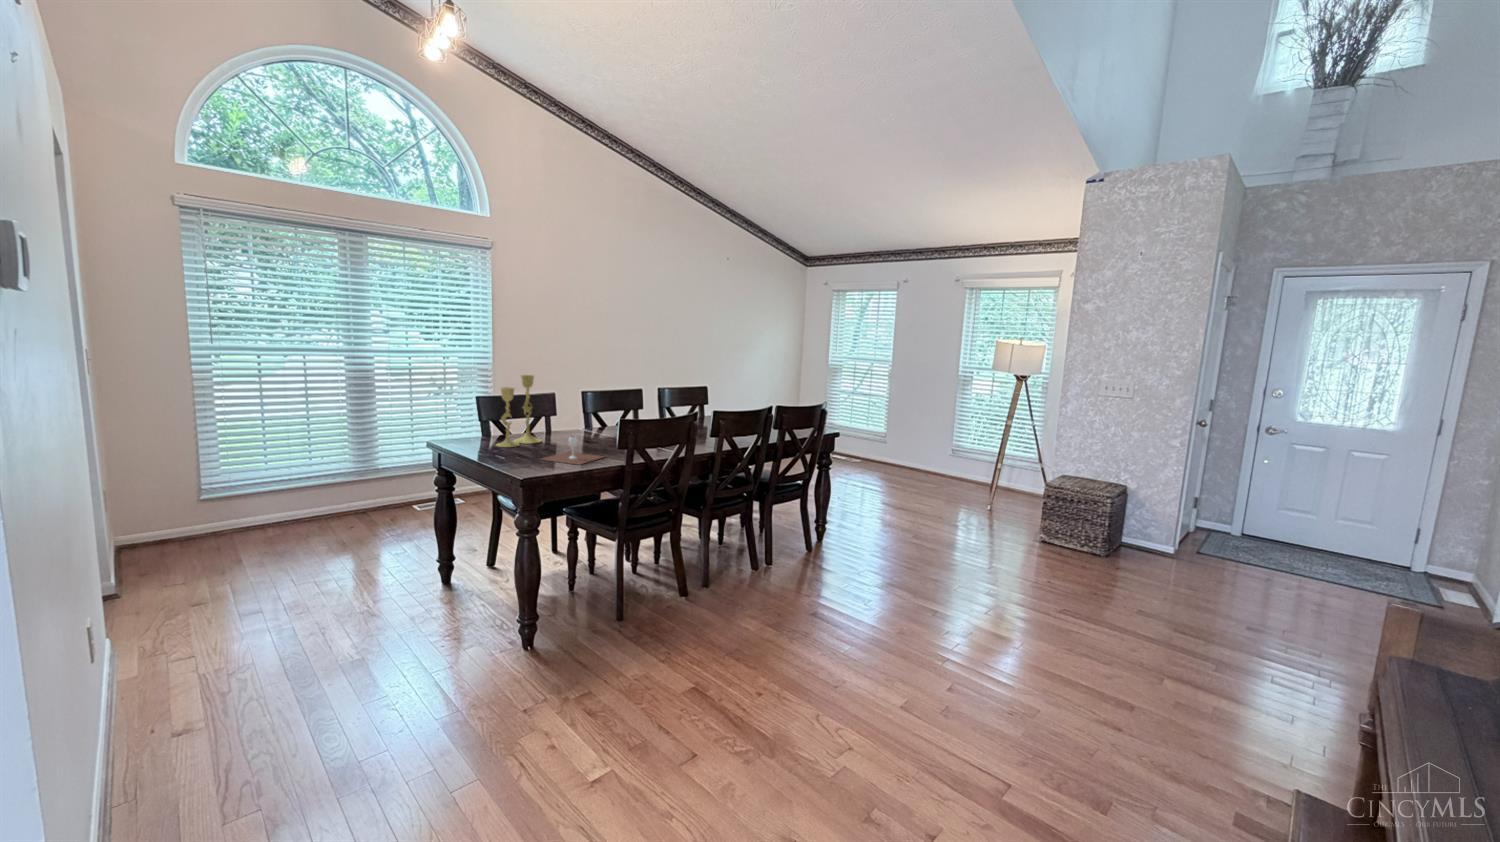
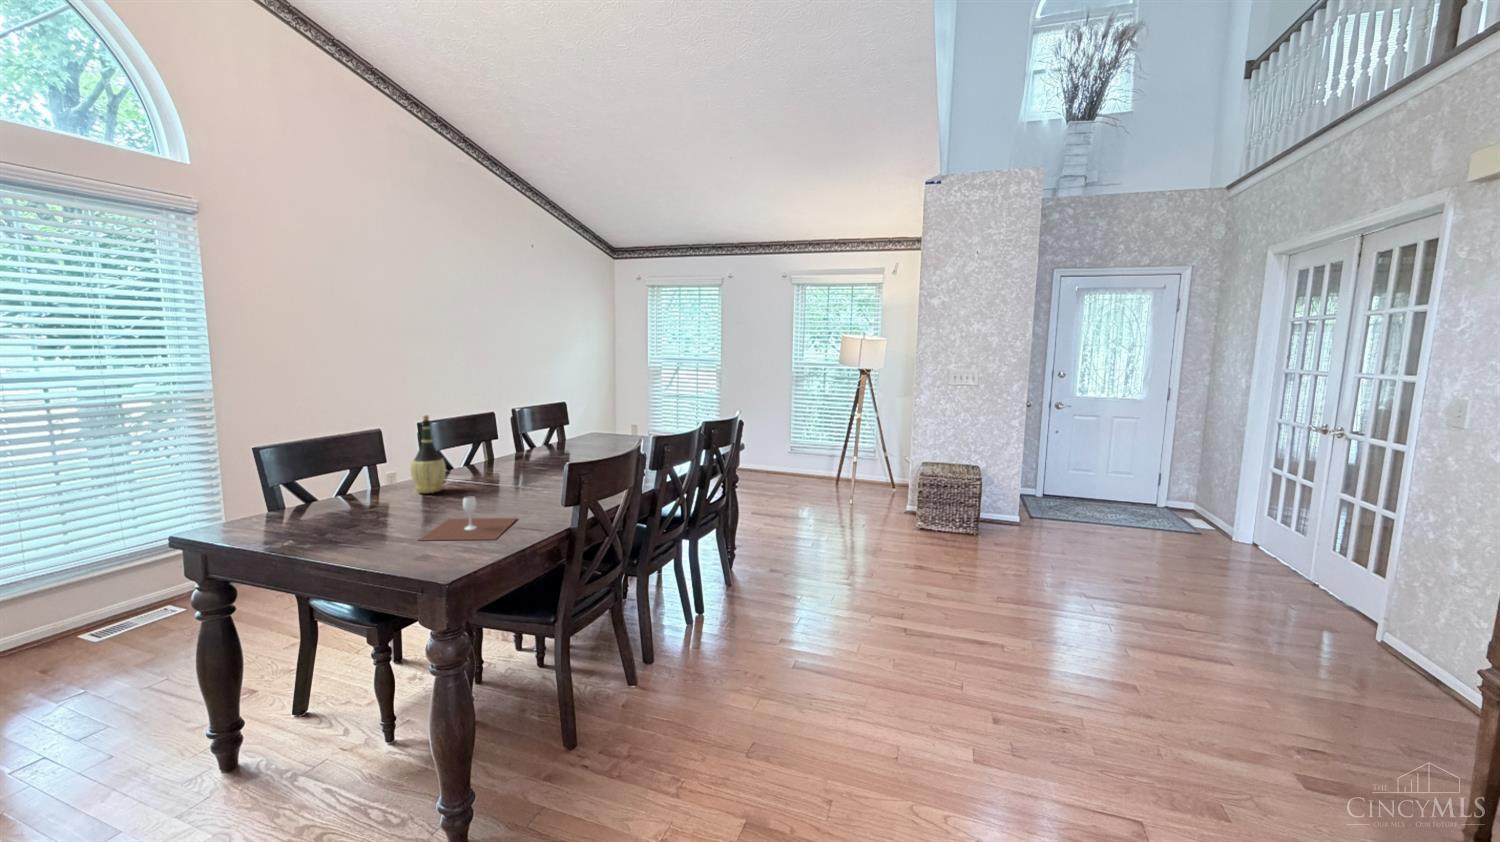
candlestick: present [496,375,541,447] -> none [310,407,383,527]
wine bottle: none [566,384,588,438] -> present [410,415,446,493]

